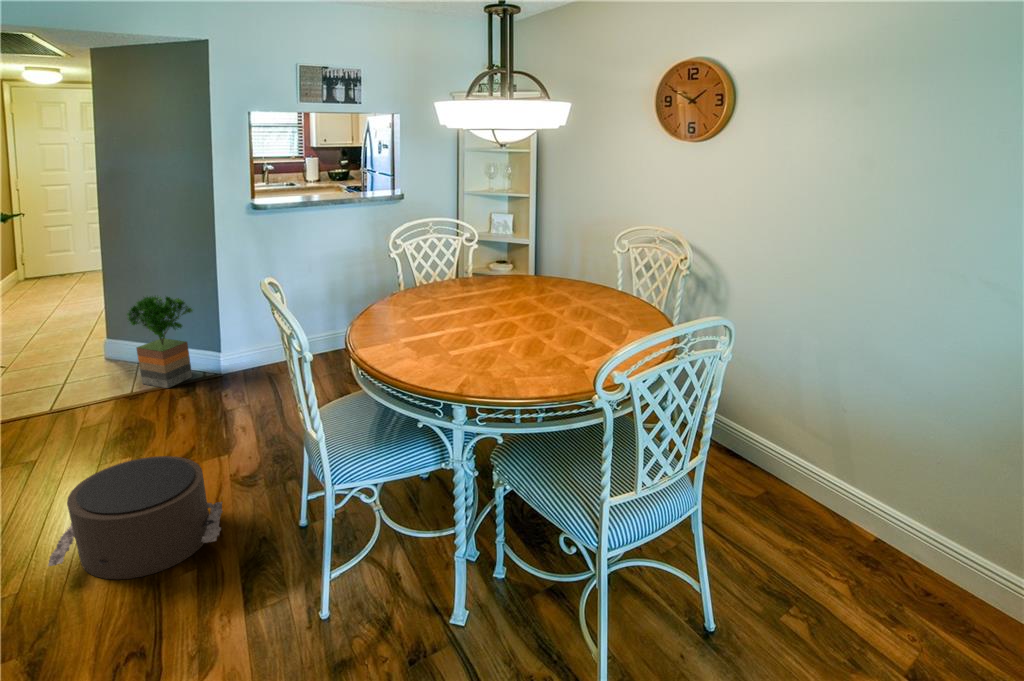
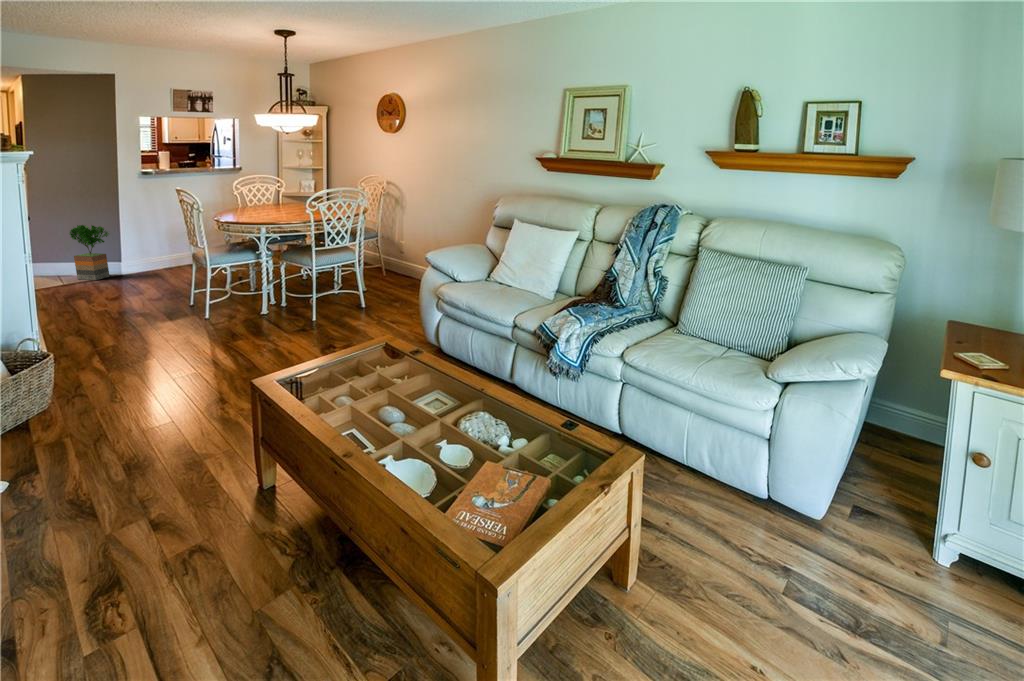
pouf: present [48,456,223,580] -> none [70,279,153,322]

